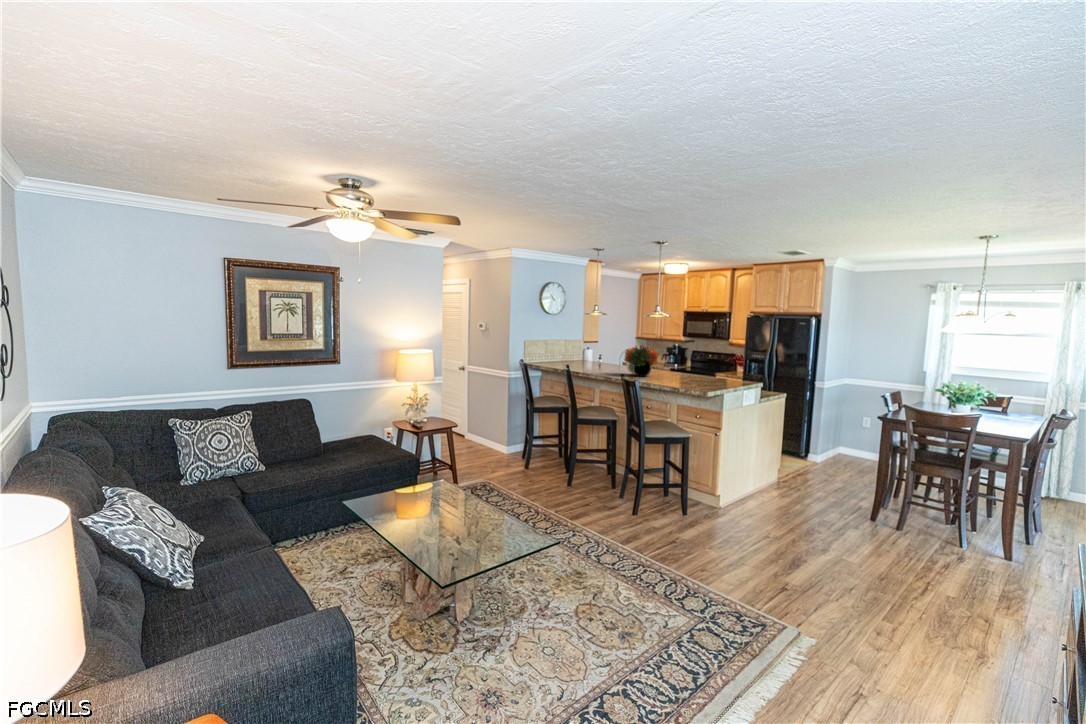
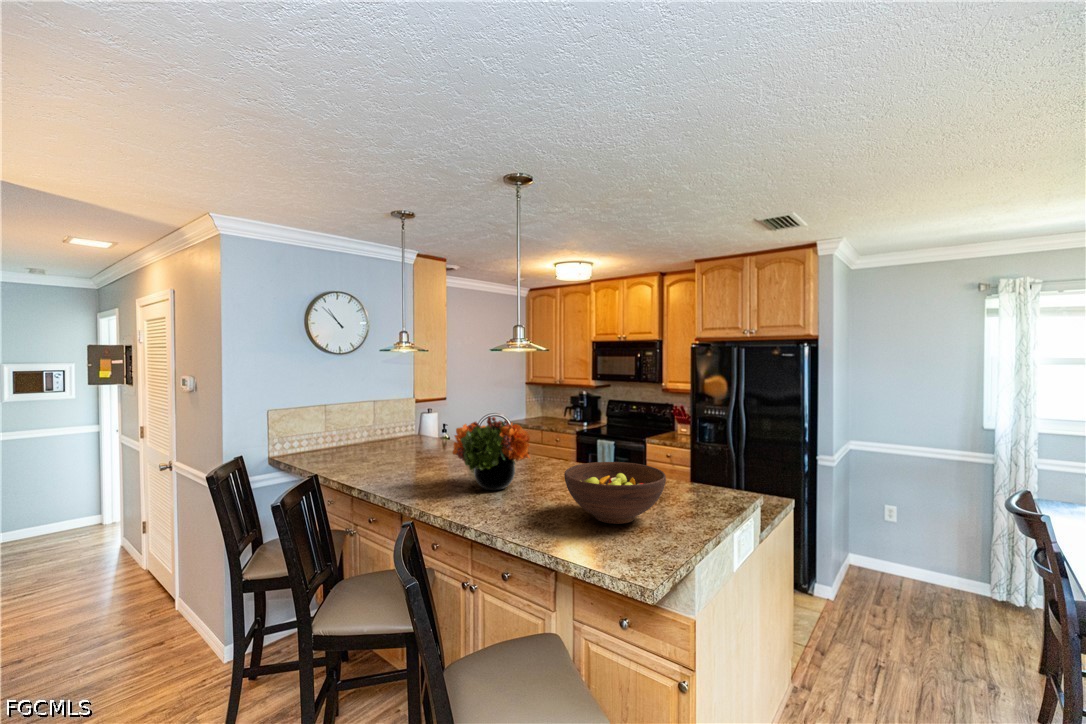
fruit bowl: none [677,364,717,384] -> present [564,462,666,524]

